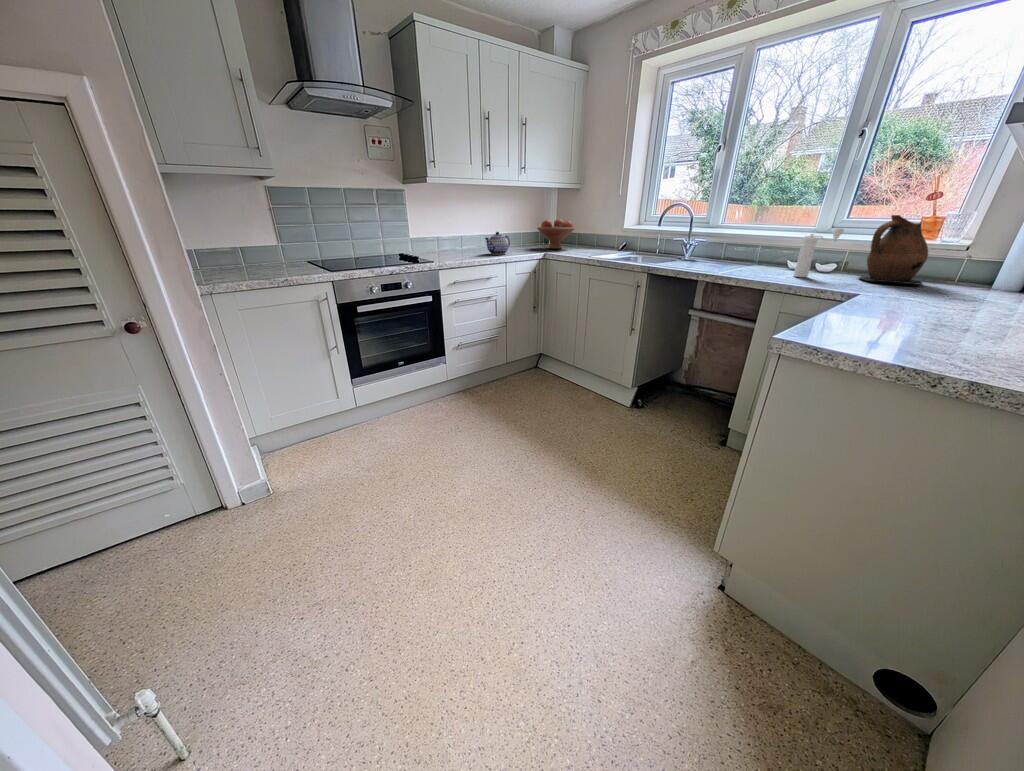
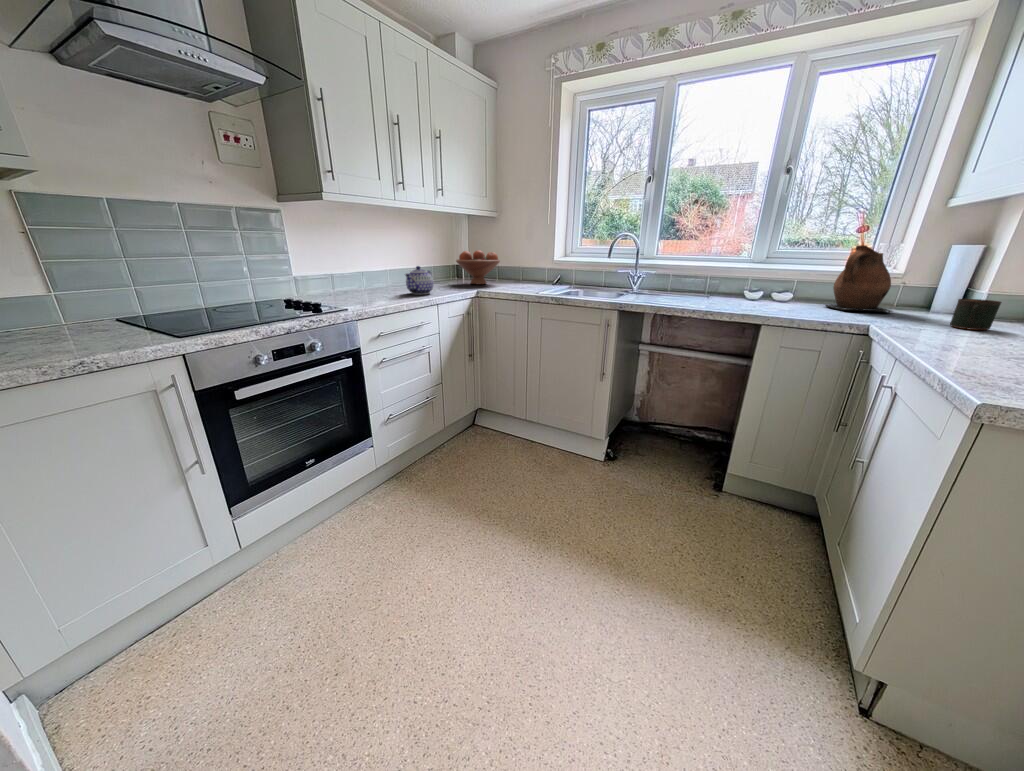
pepper mill: present [793,228,844,277] -> none [772,259,813,309]
mug: none [951,271,1004,304] -> present [950,299,1002,330]

